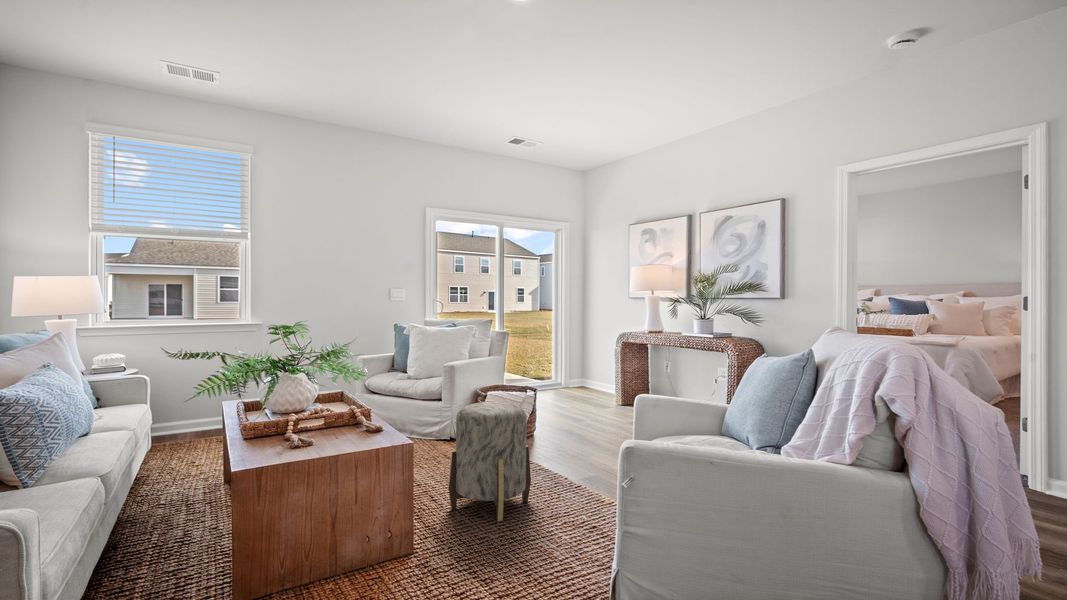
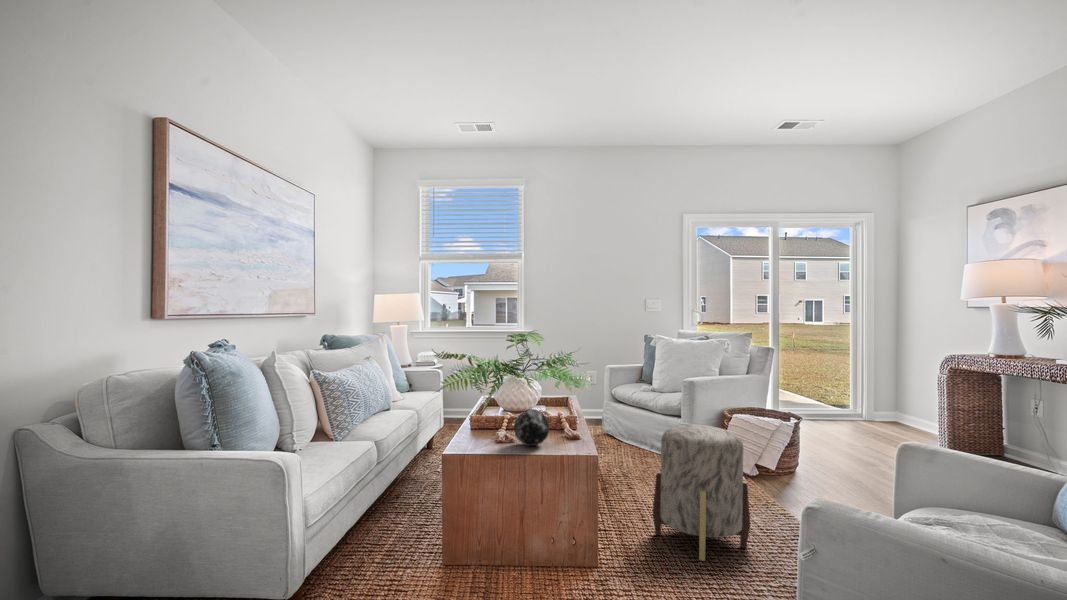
decorative orb: none [314,406,355,445] -> present [514,410,549,446]

